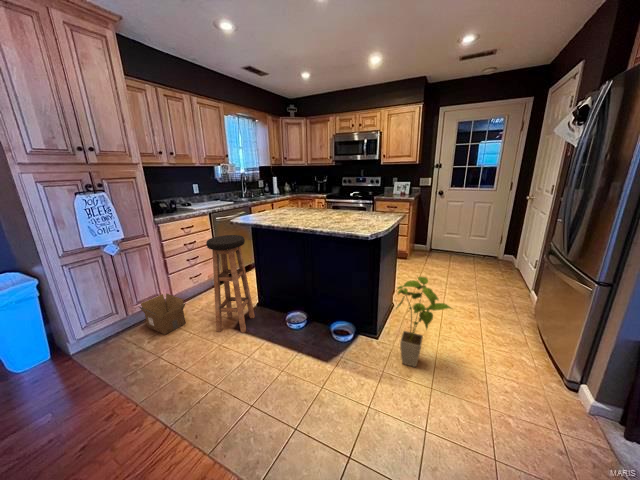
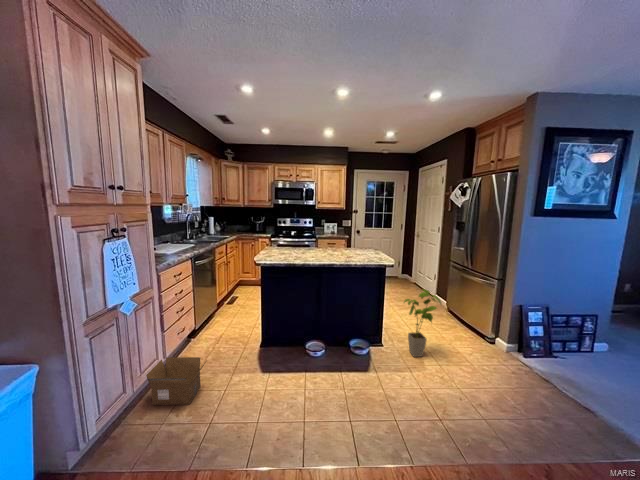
bar stool: present [206,235,255,333] -> none [241,277,279,382]

